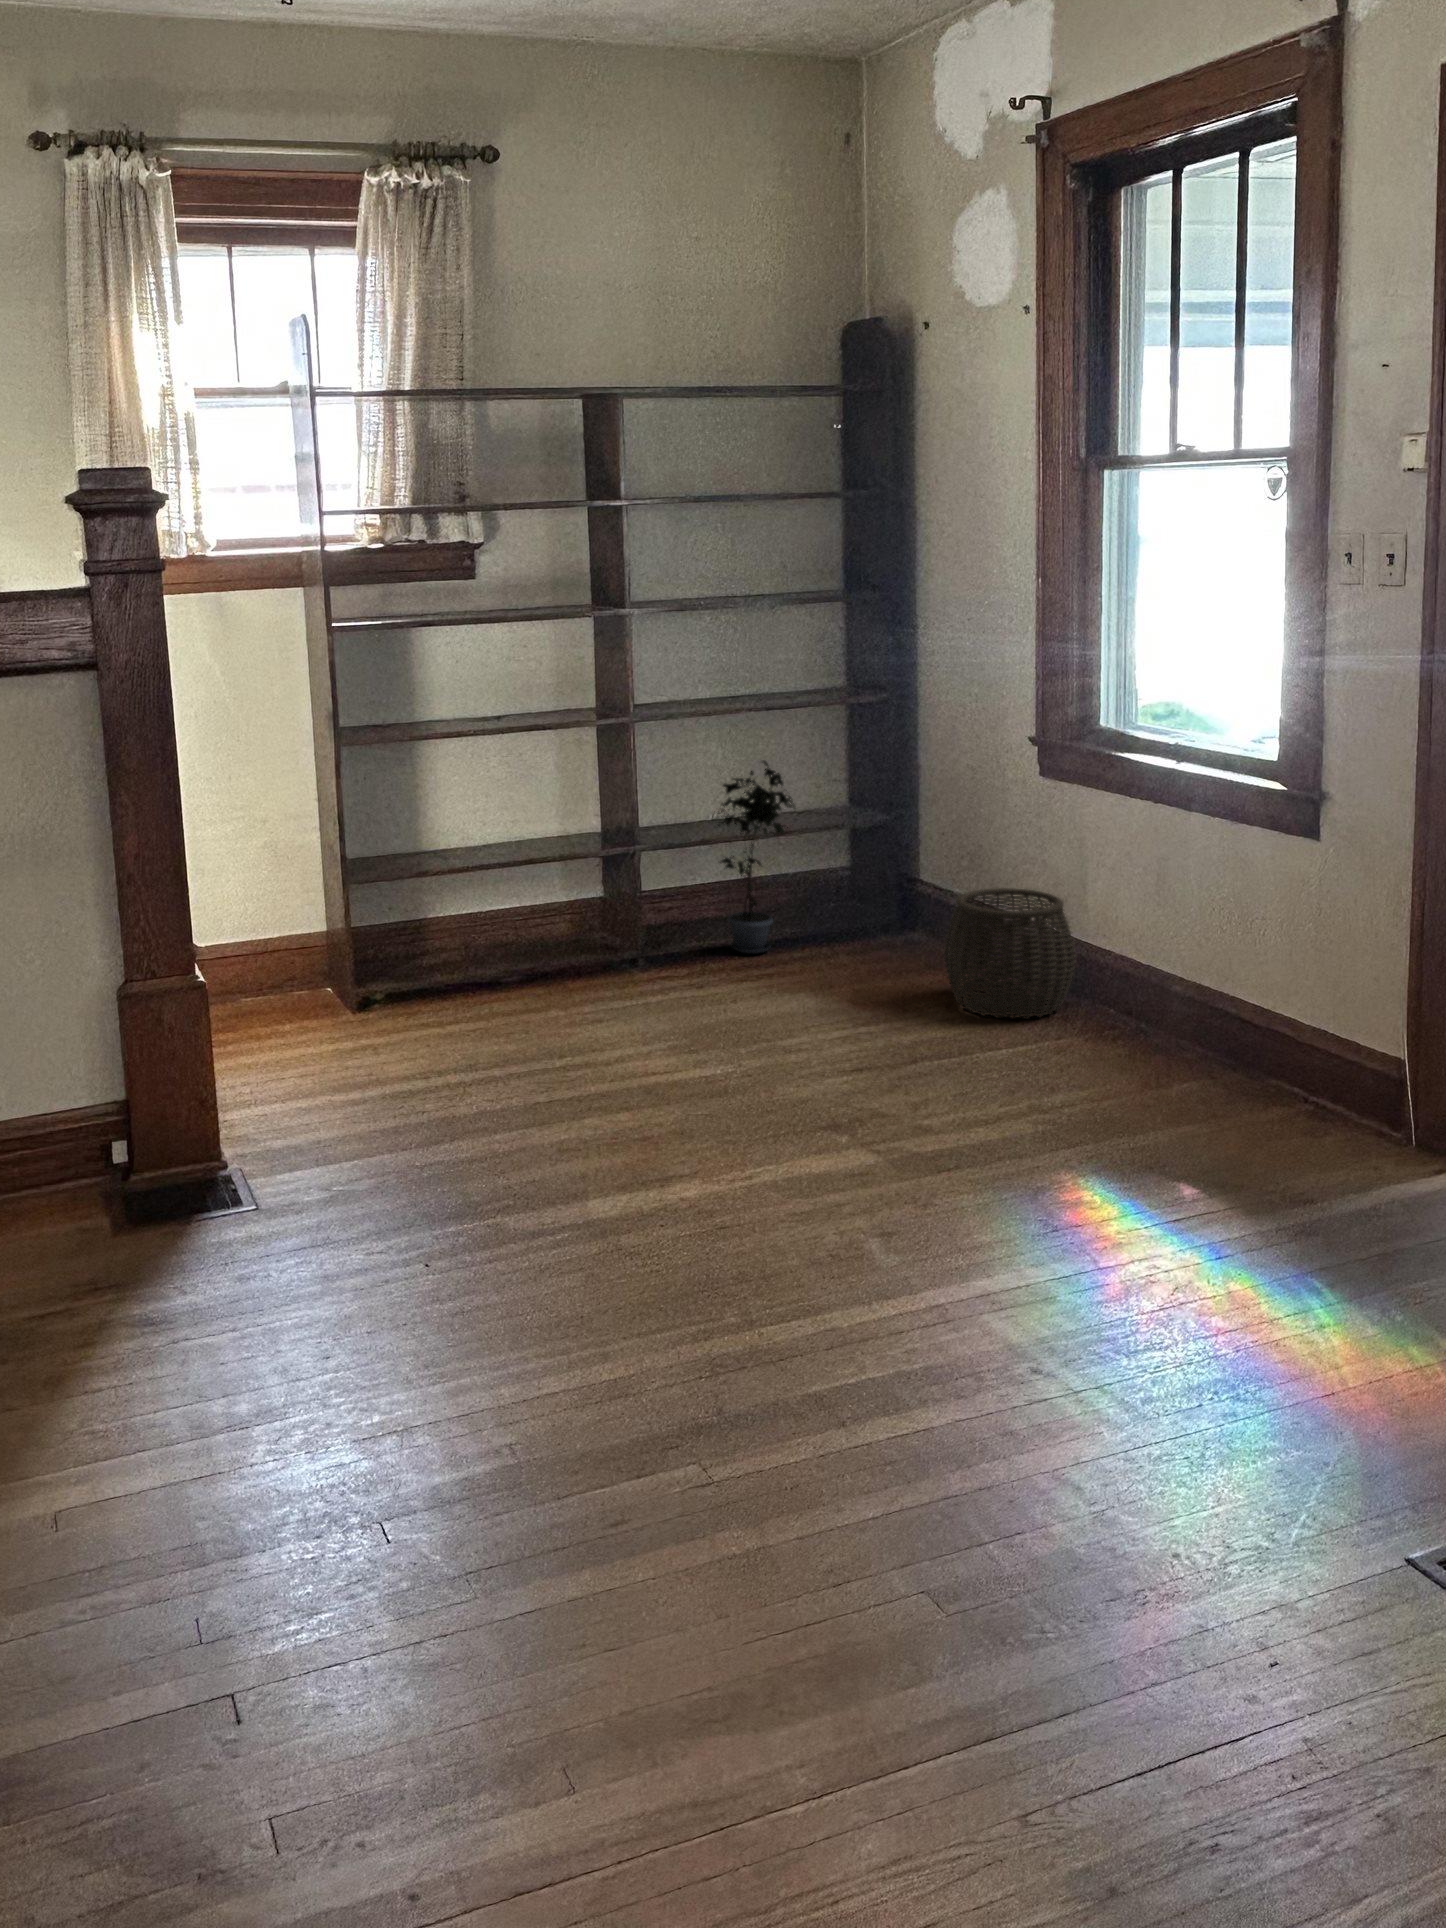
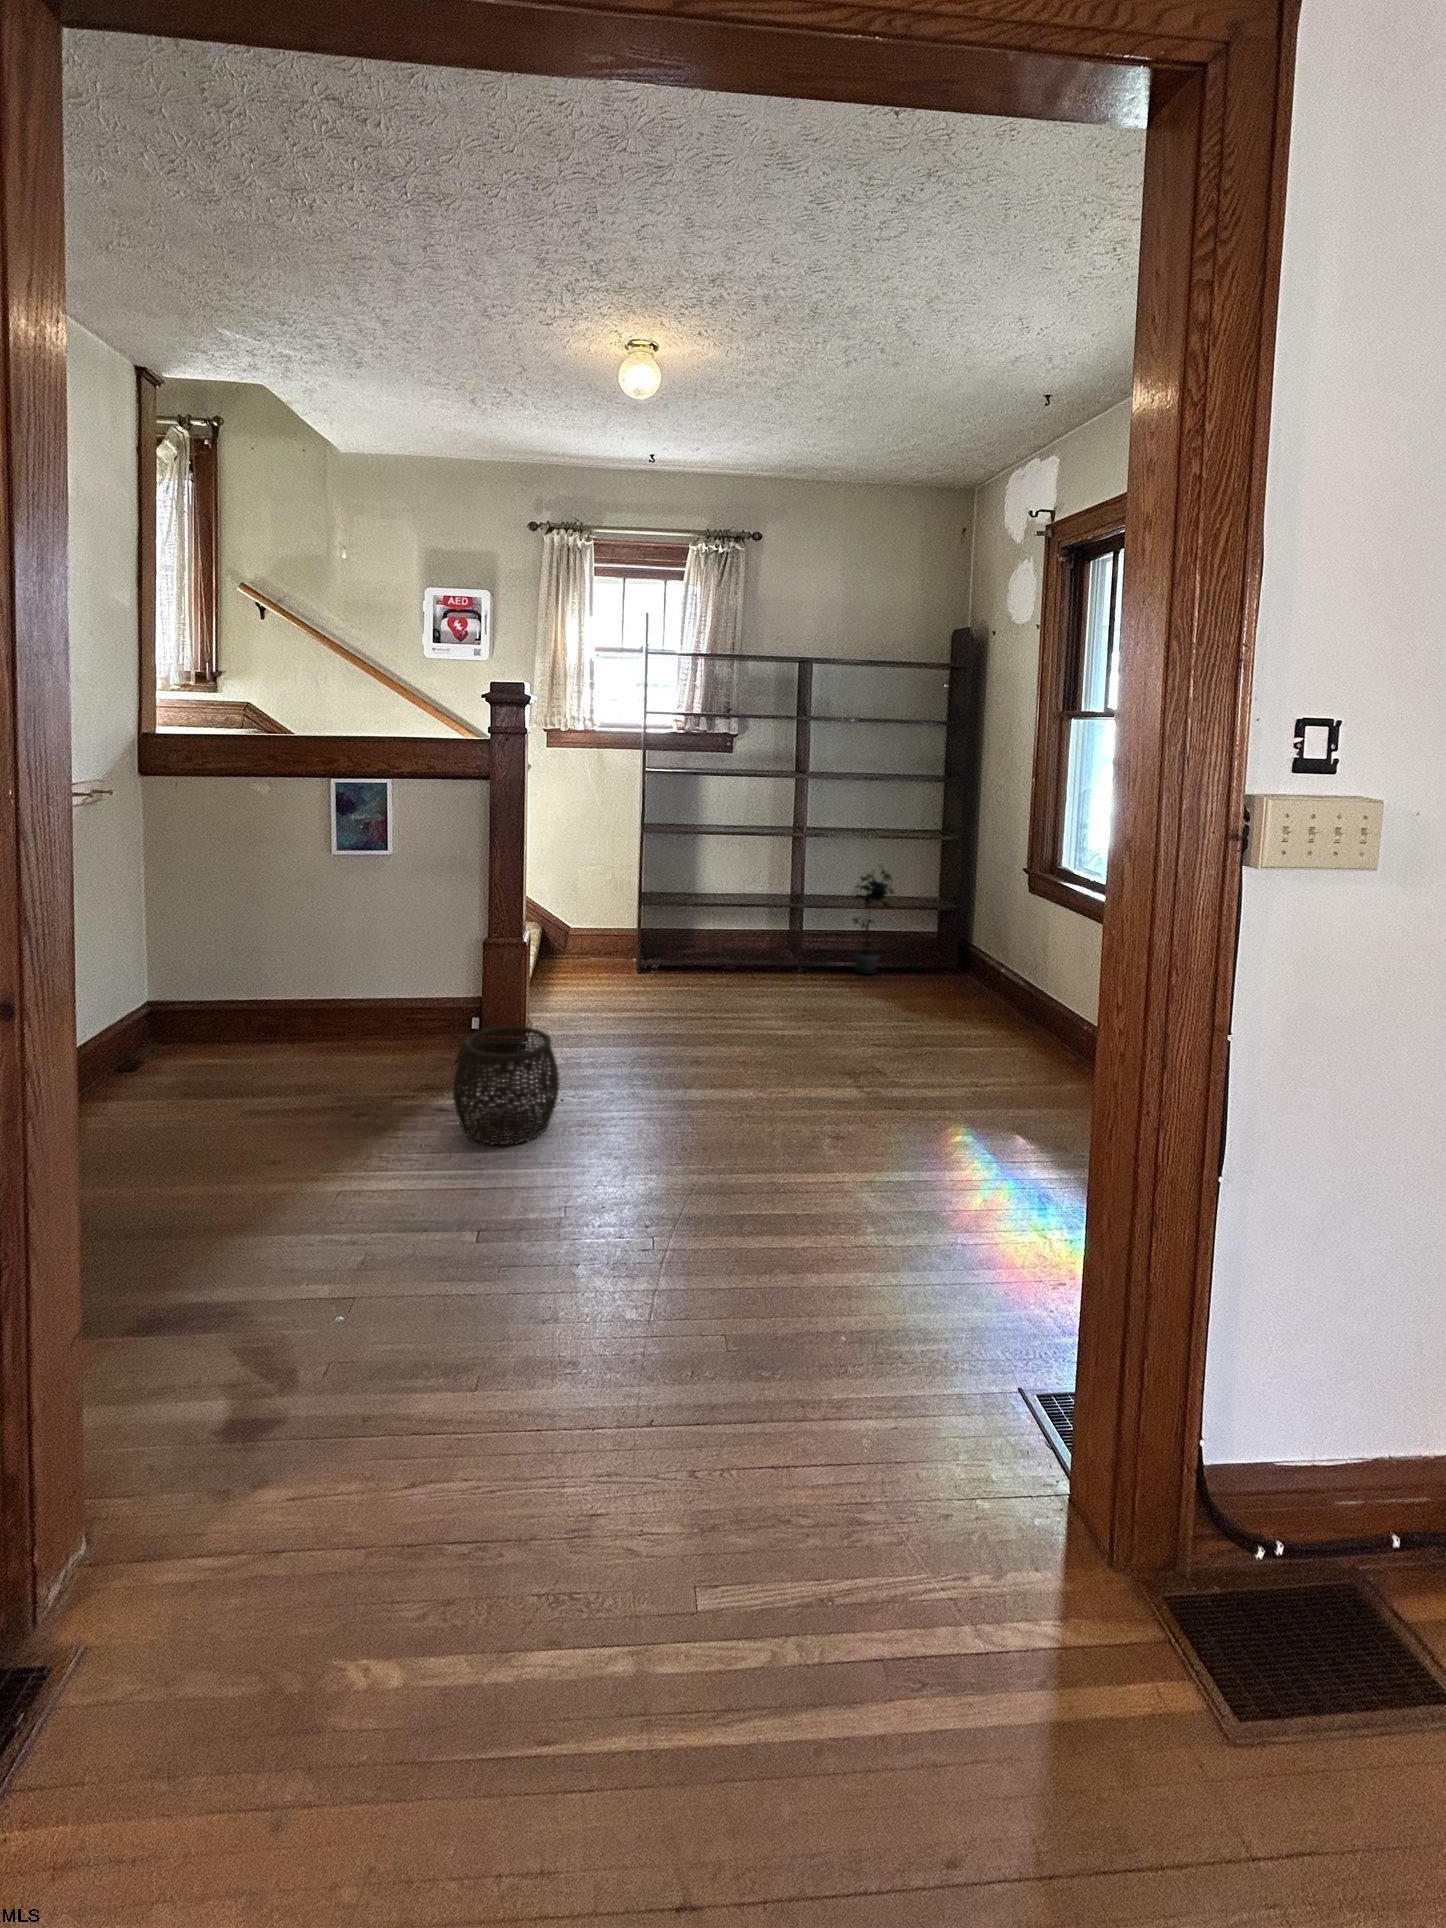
woven basket: present [944,888,1076,1019] -> present [453,1026,559,1145]

